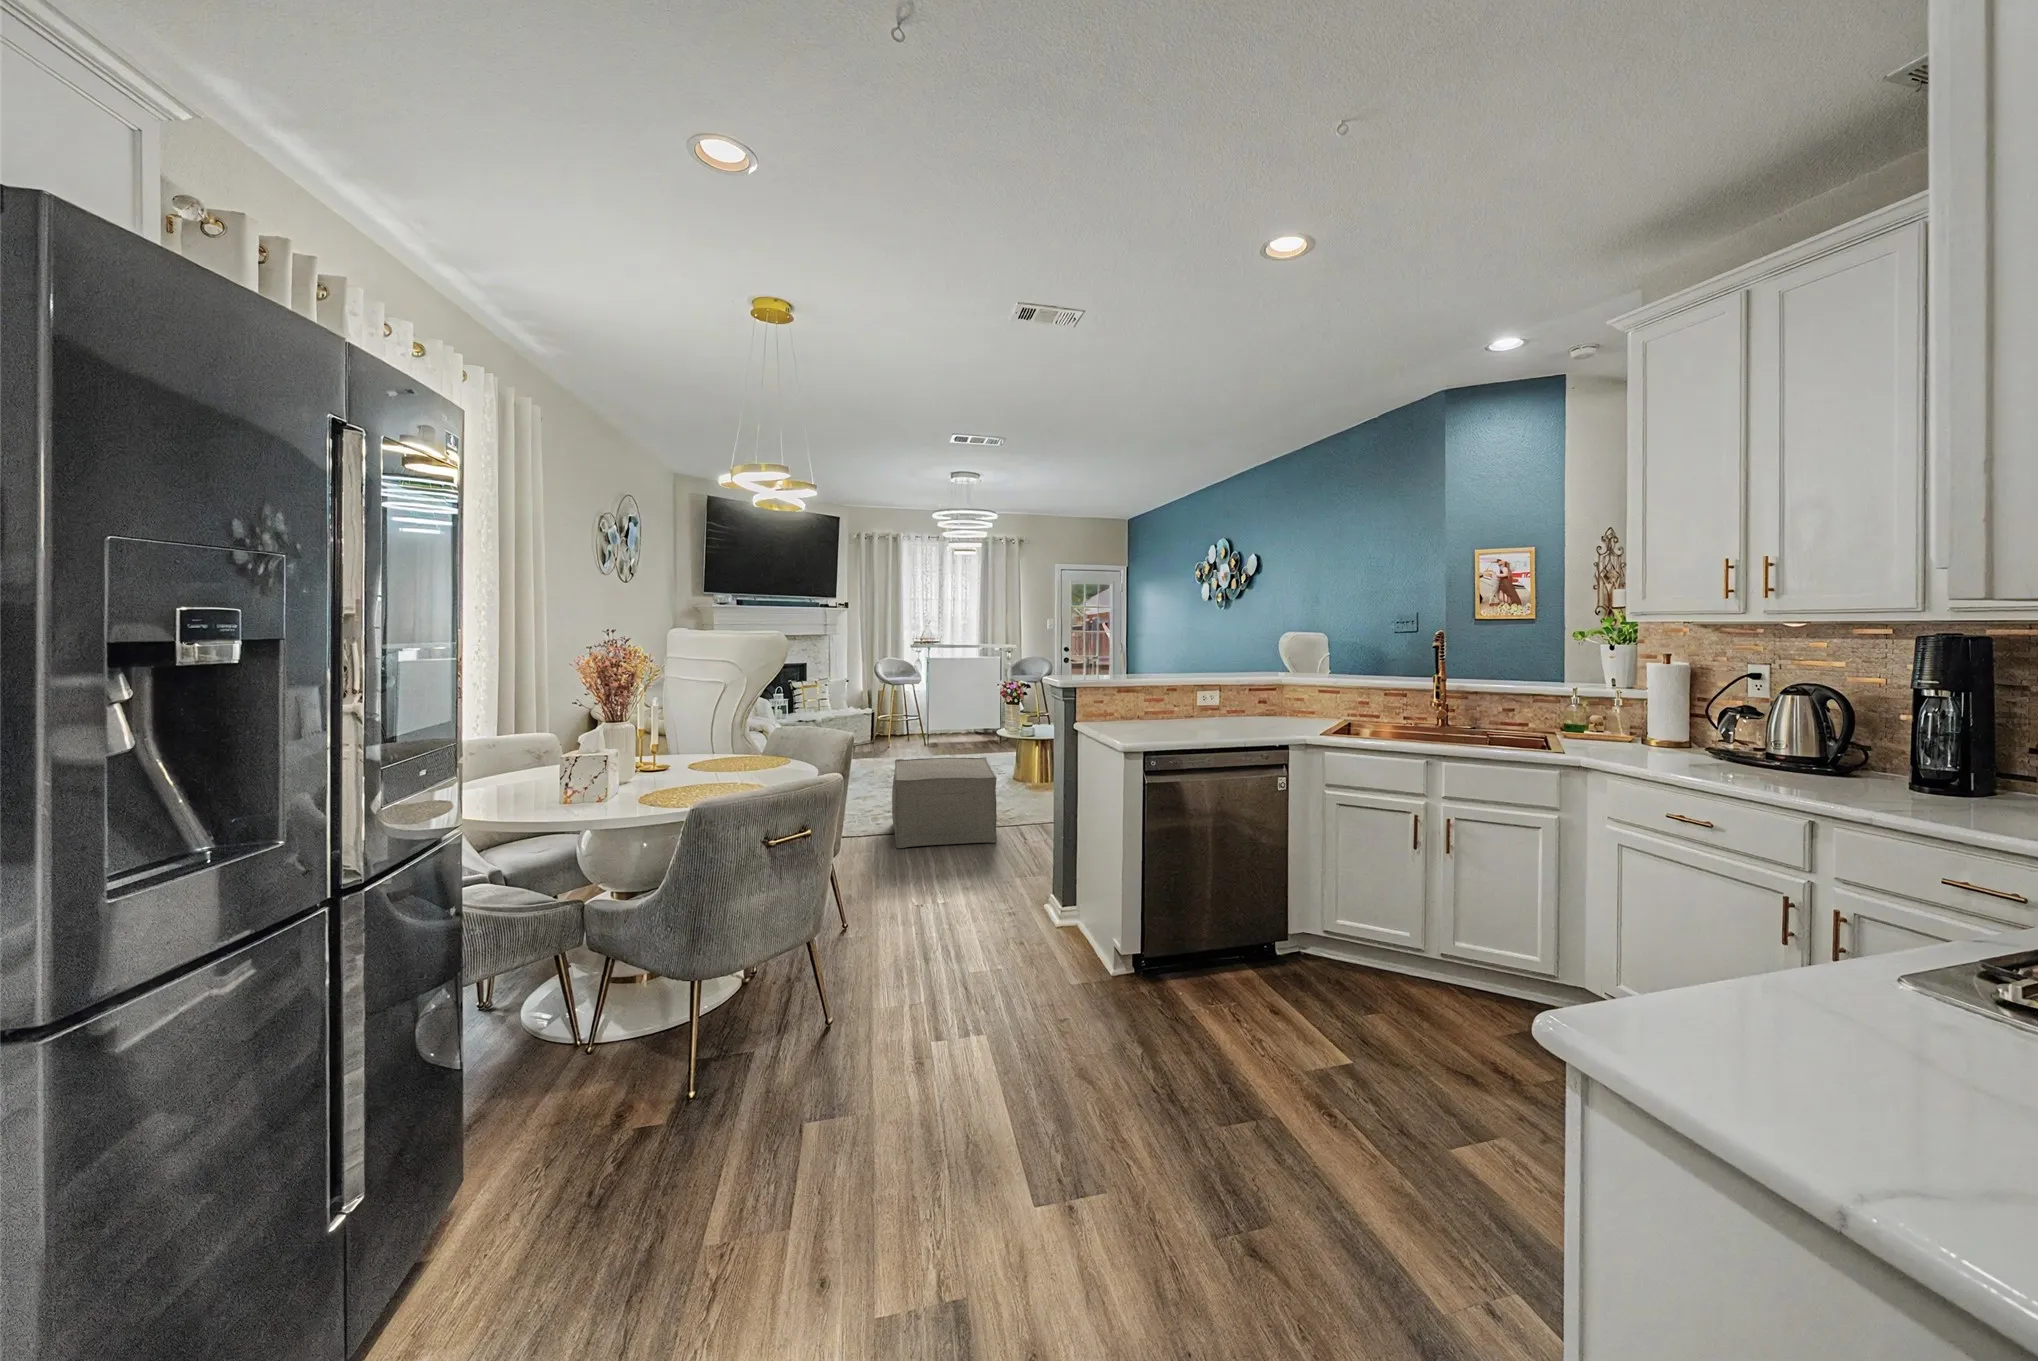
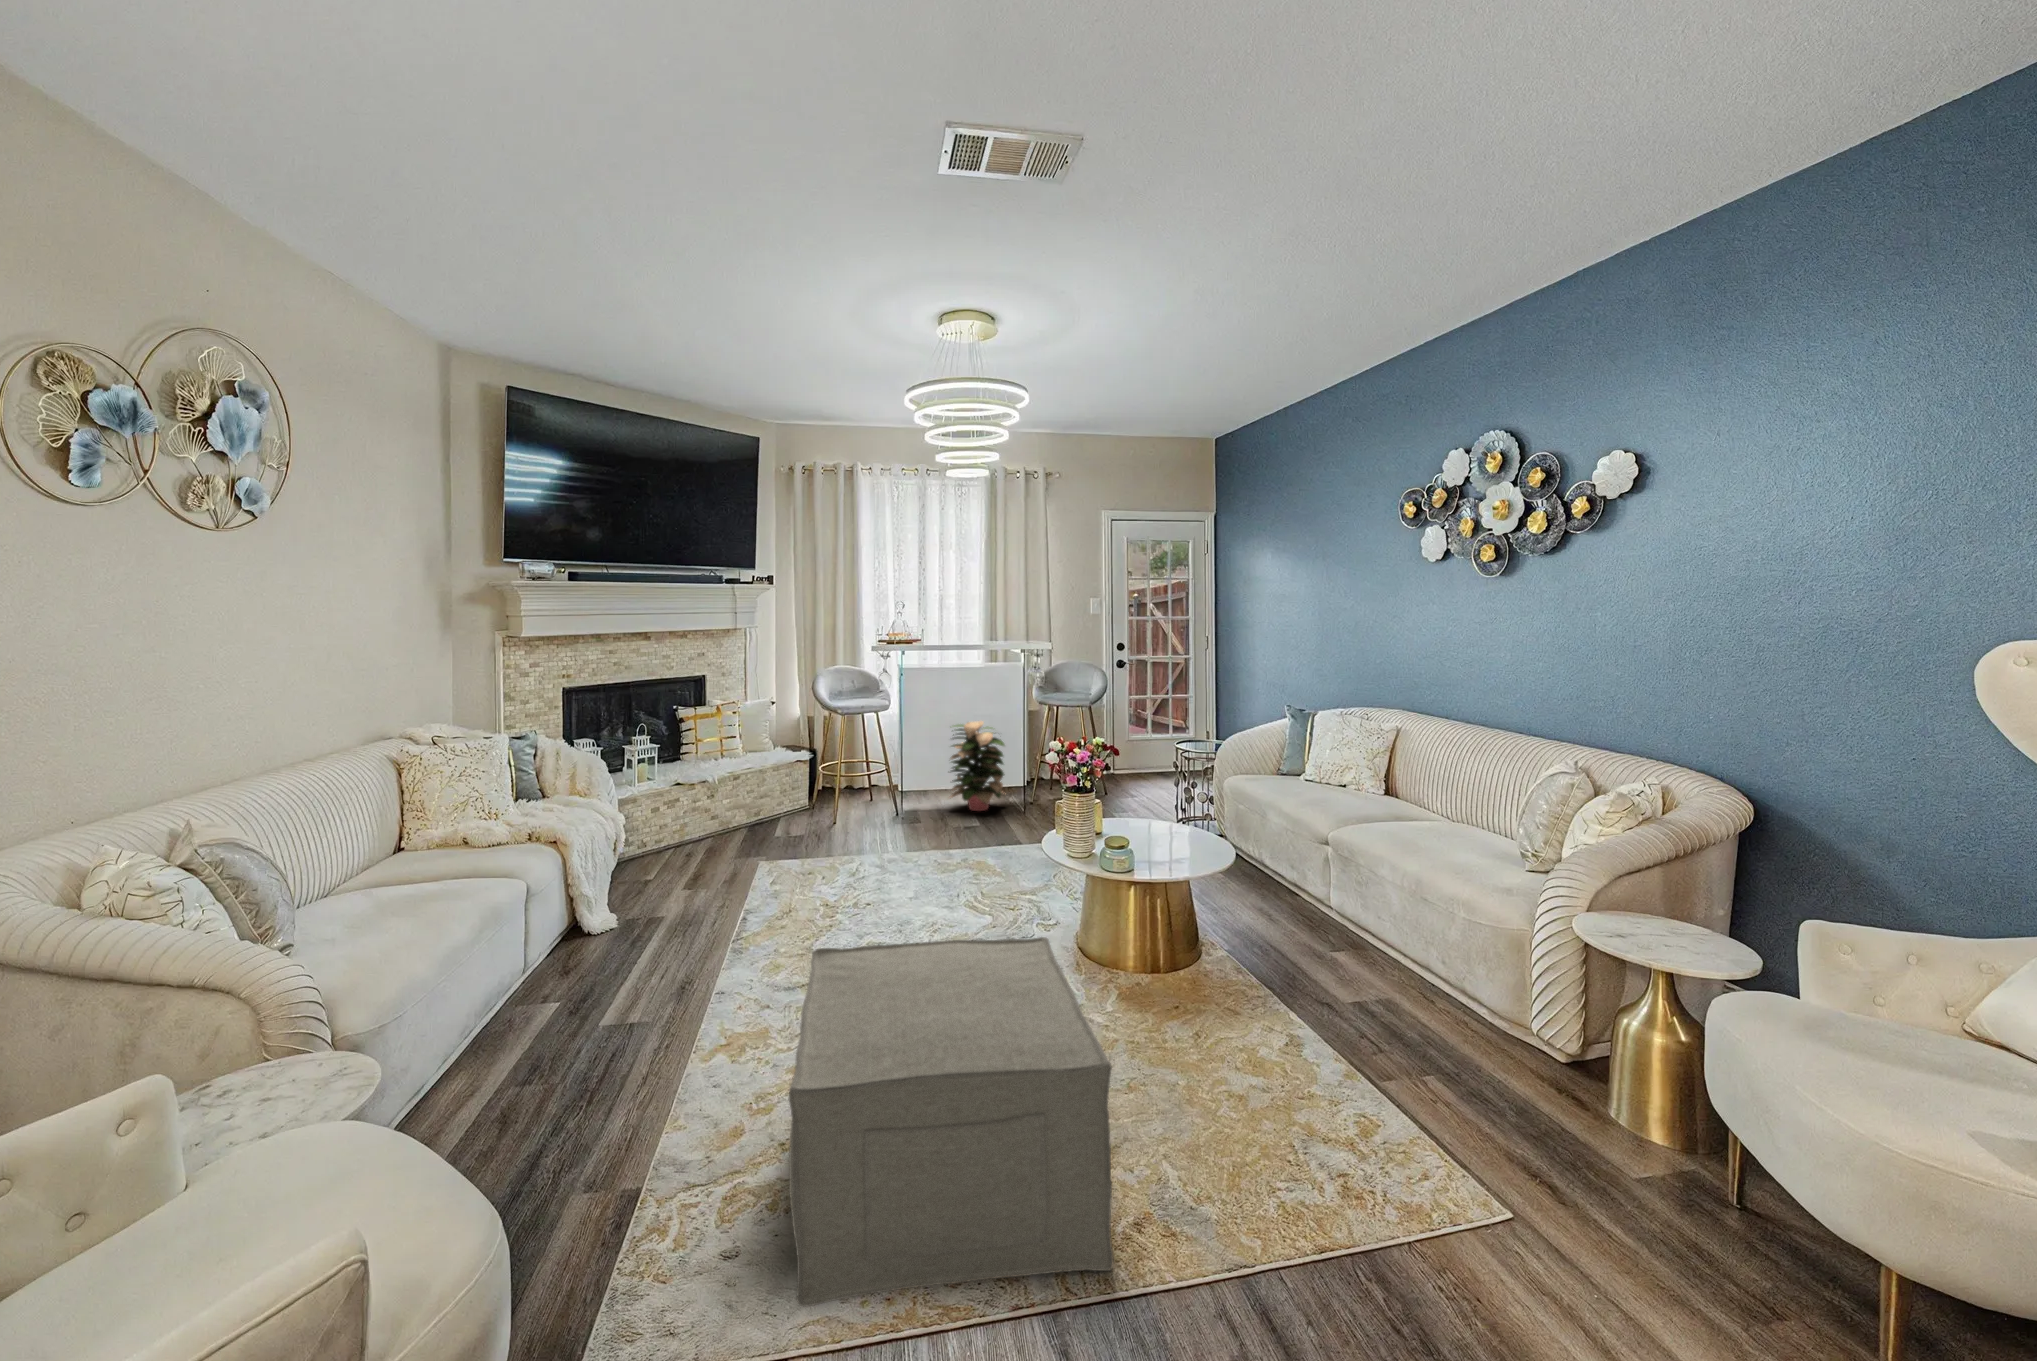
decorative plant: none [954,690,992,743] -> present [950,721,1005,811]

